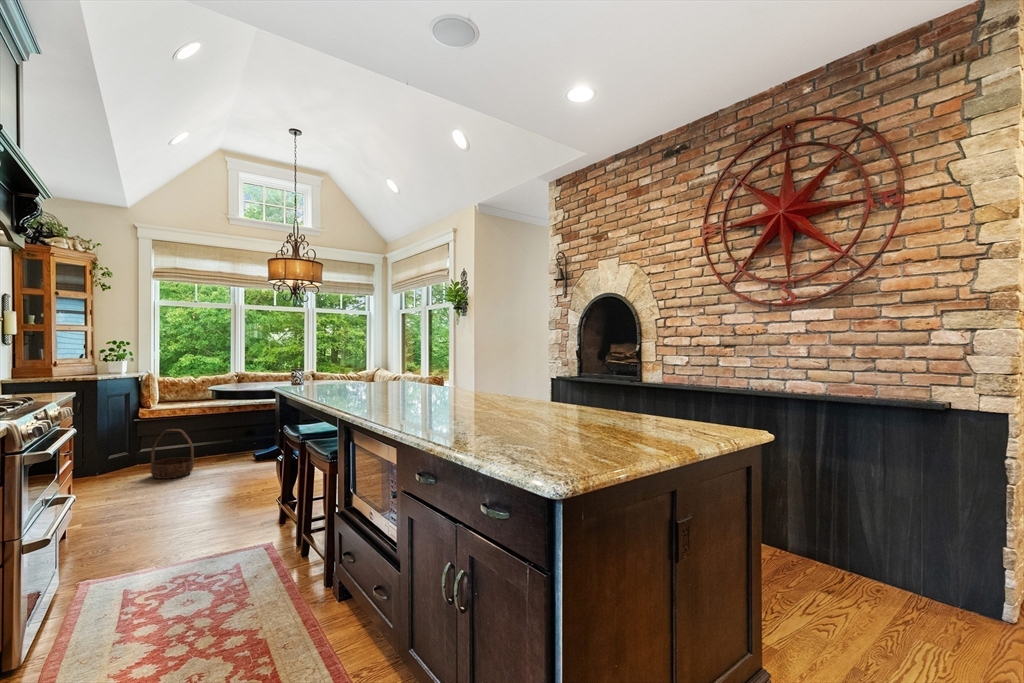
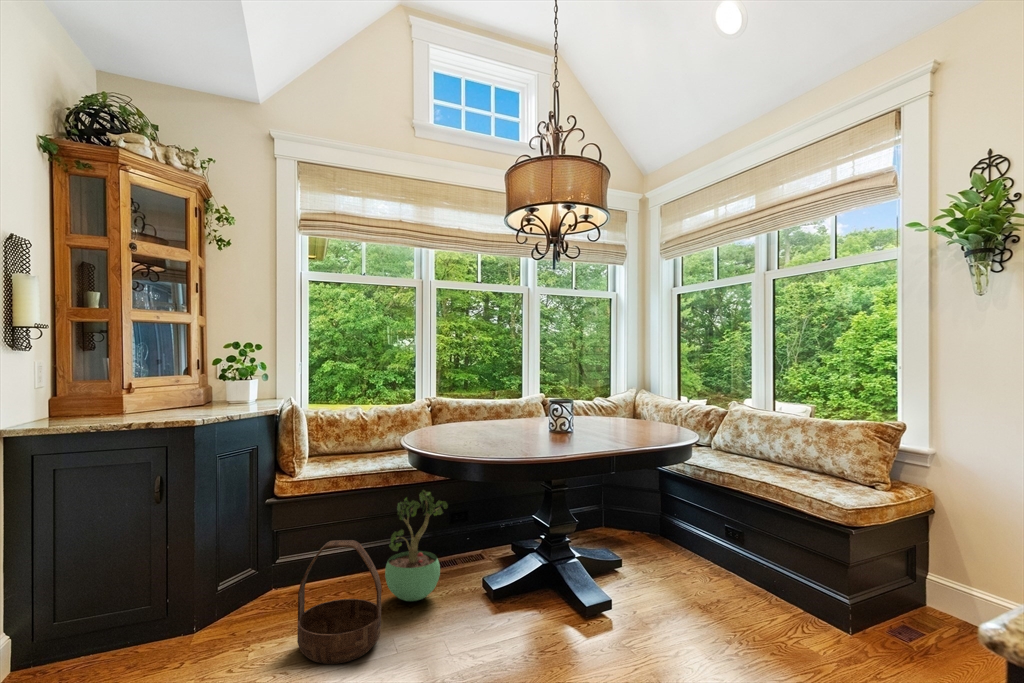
potted plant: none [200,411,235,462] -> present [385,490,448,601]

